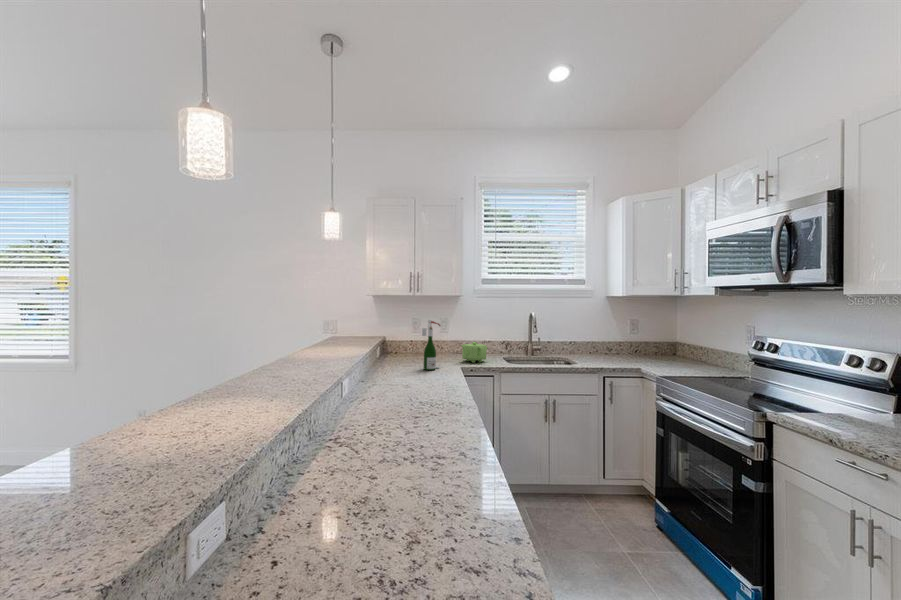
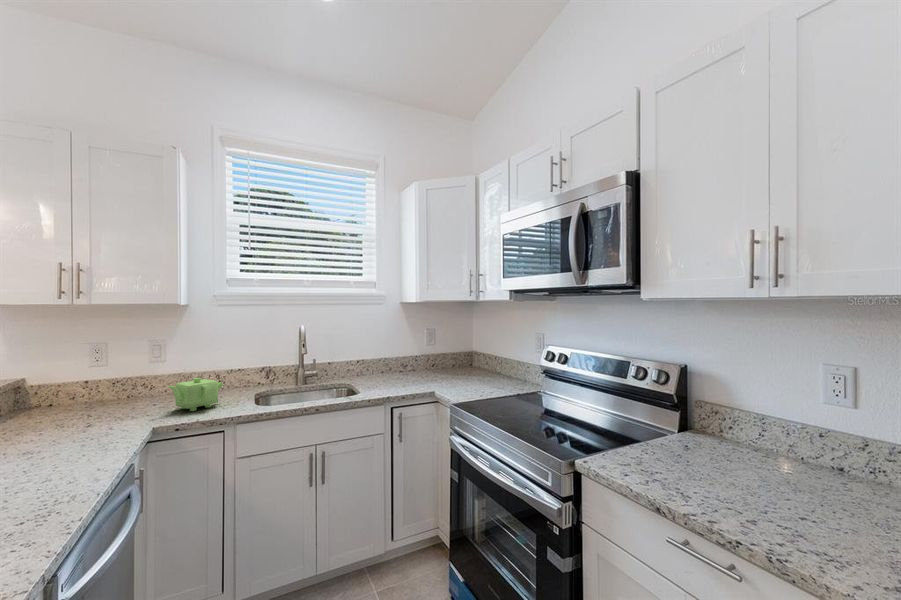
wine bottle: present [422,320,440,370] -> none [63,353,110,444]

